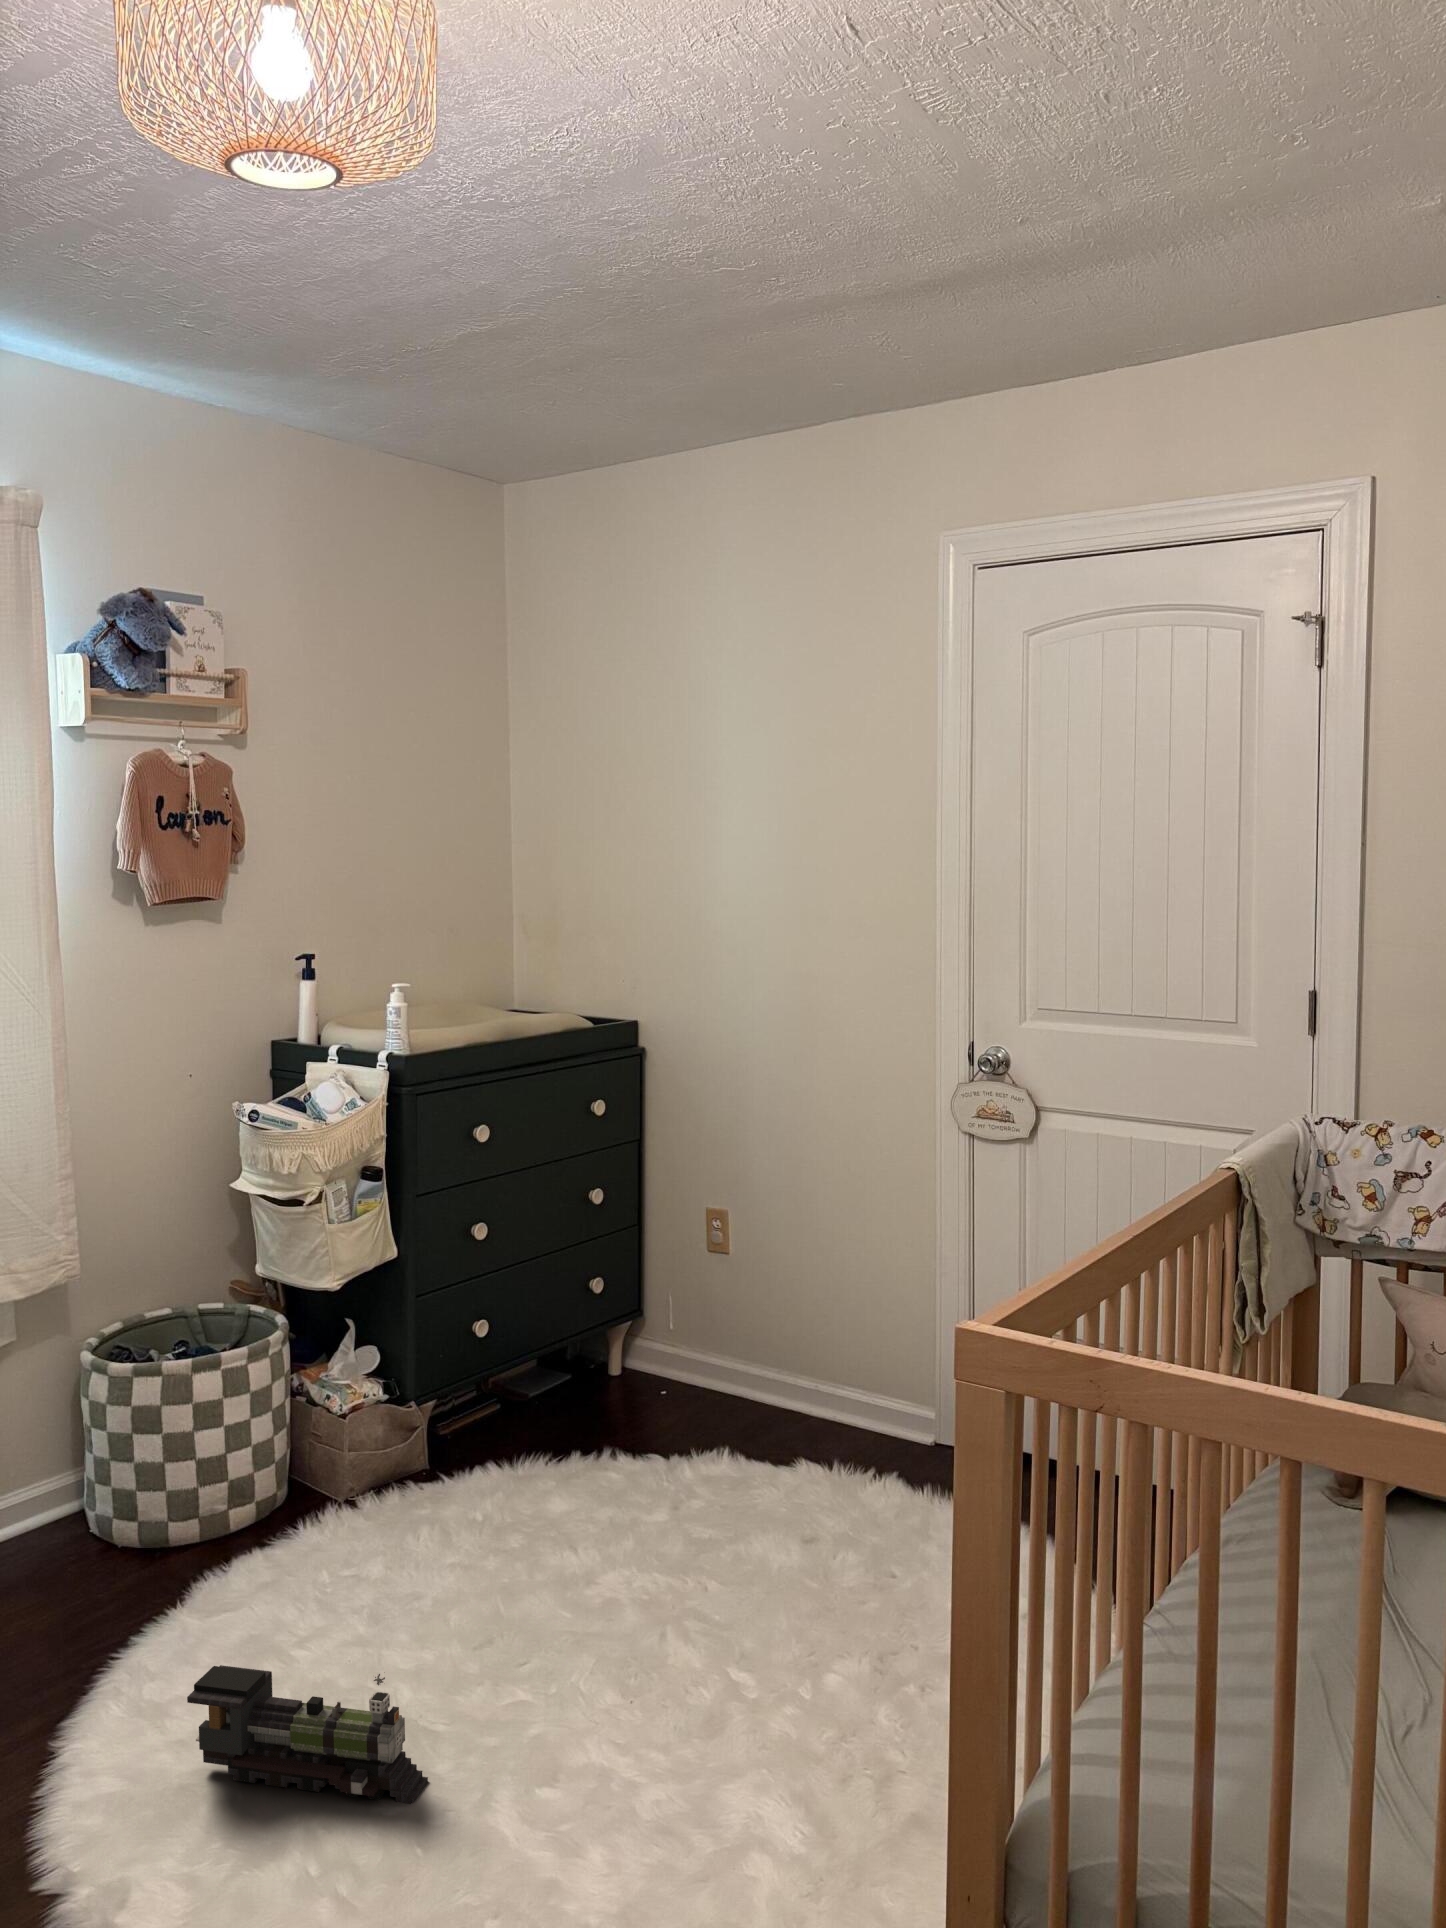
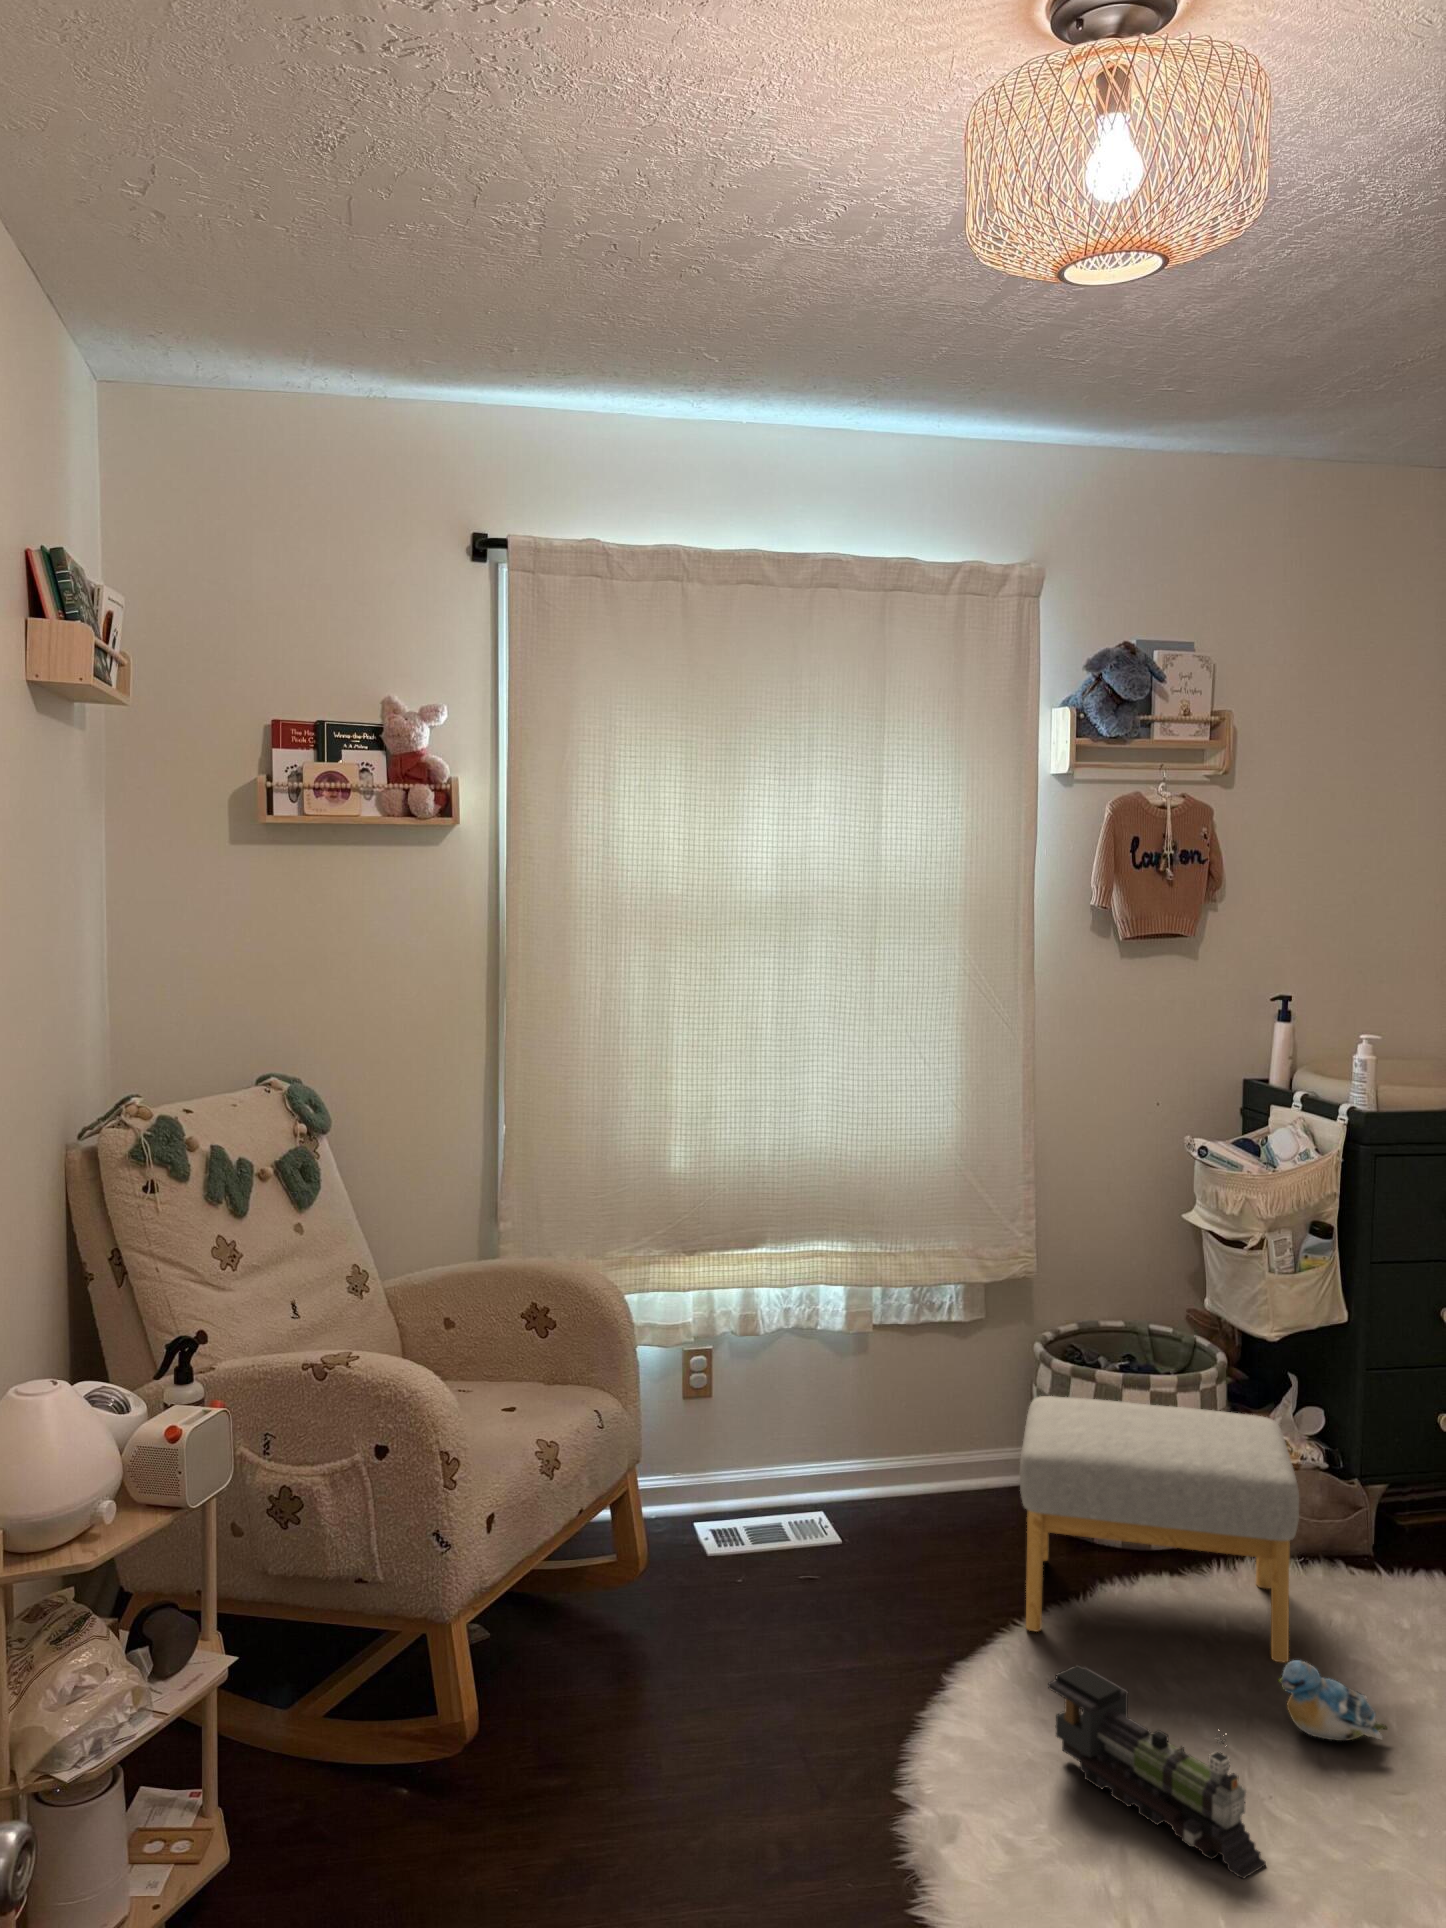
footstool: none [95,1365,392,1657] -> present [1020,1396,1299,1662]
plush toy: none [399,1580,494,1647] -> present [1279,1660,1387,1741]

